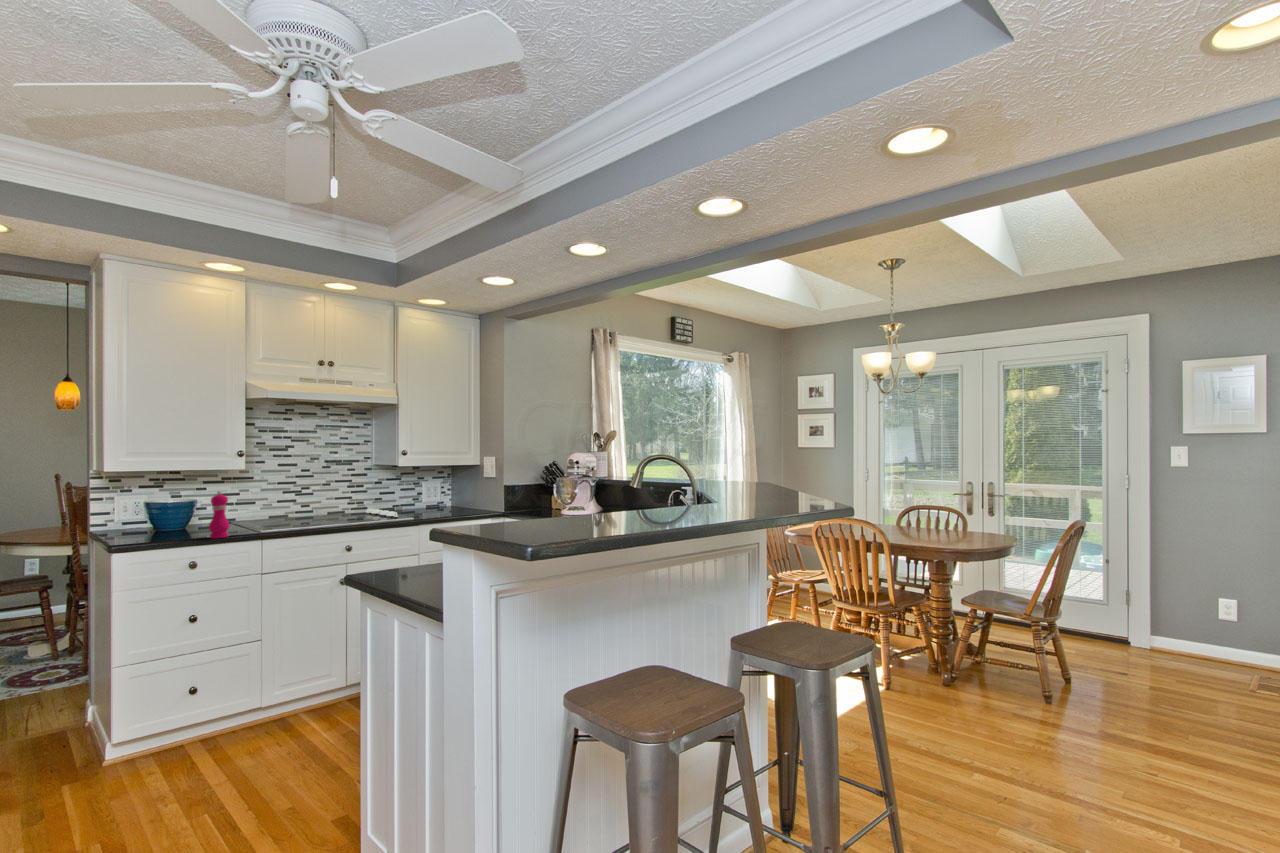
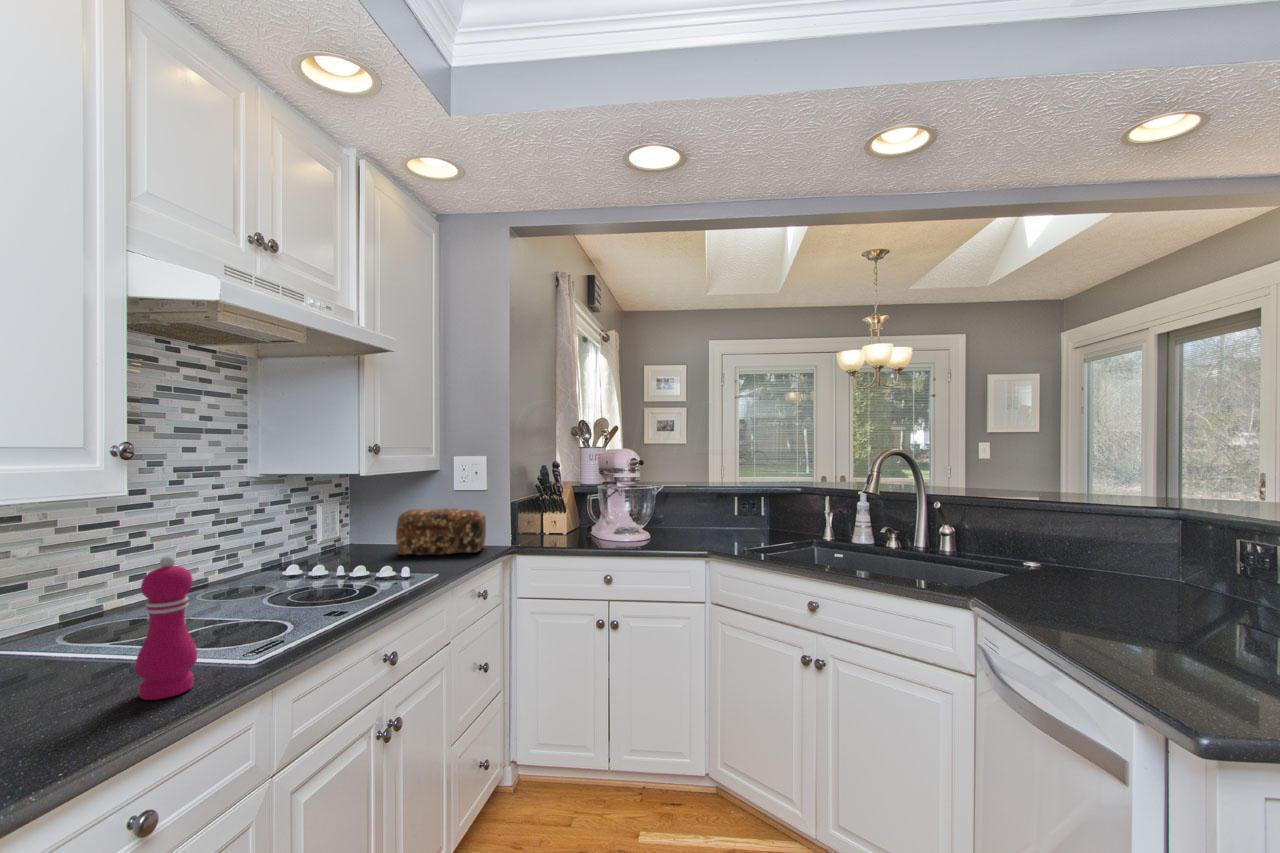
bread loaf: none [437,488,488,515] -> present [396,508,486,556]

